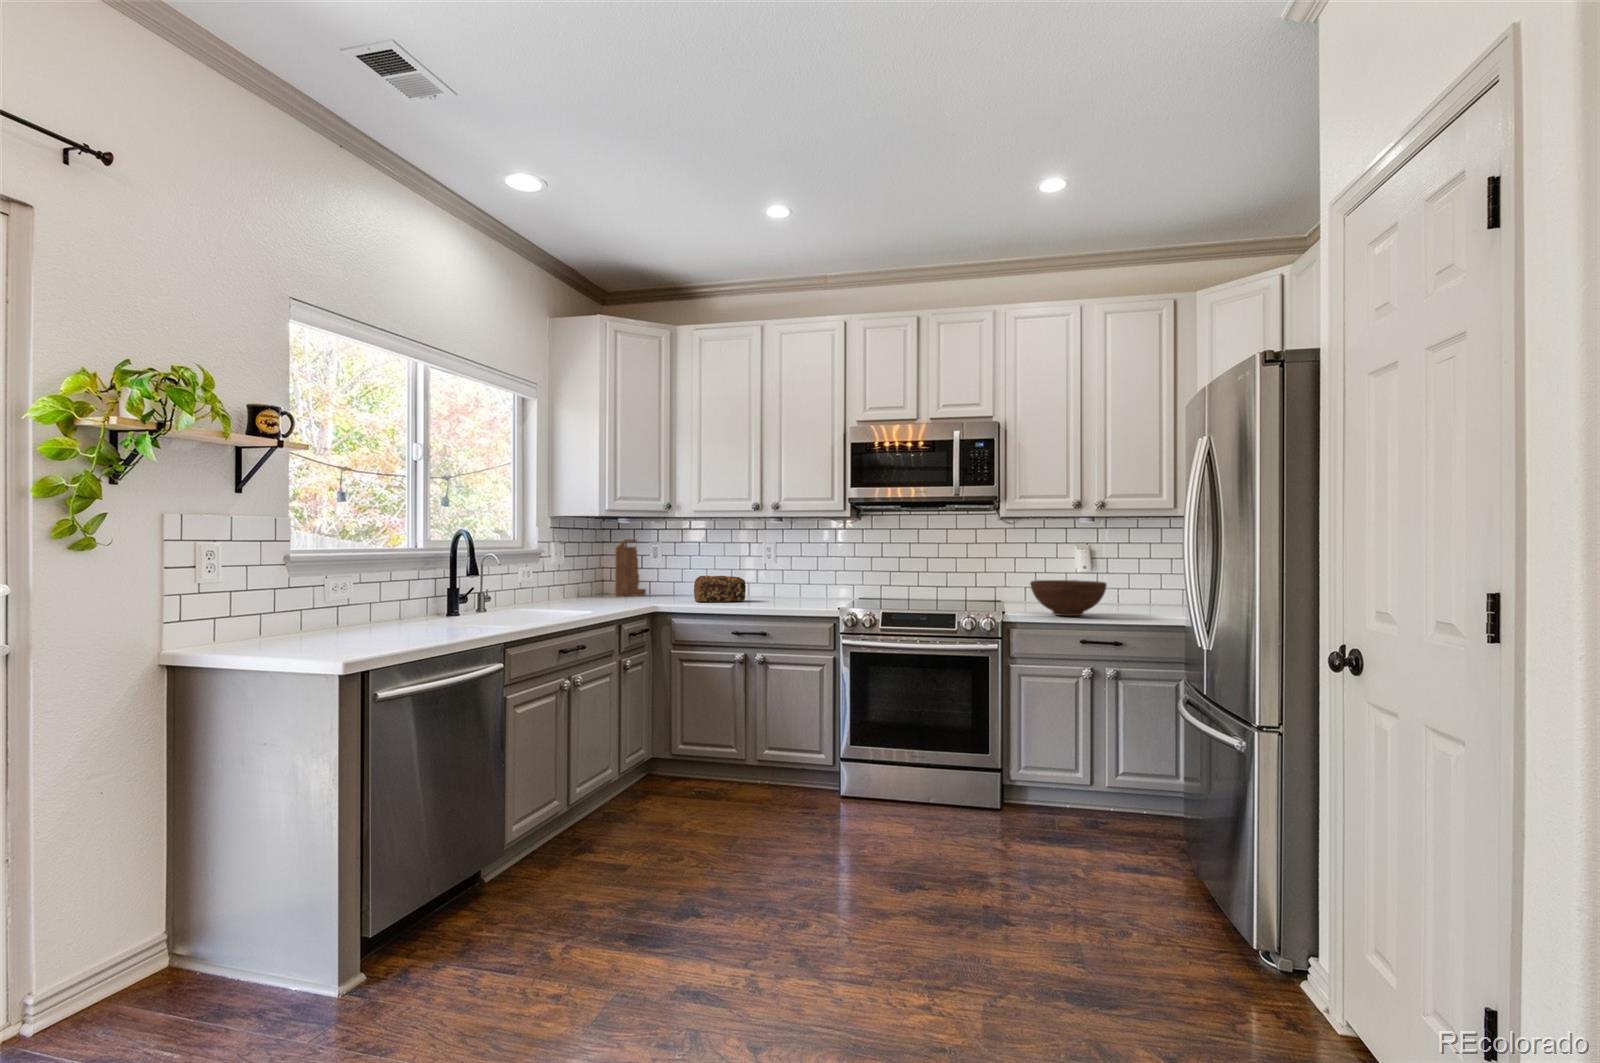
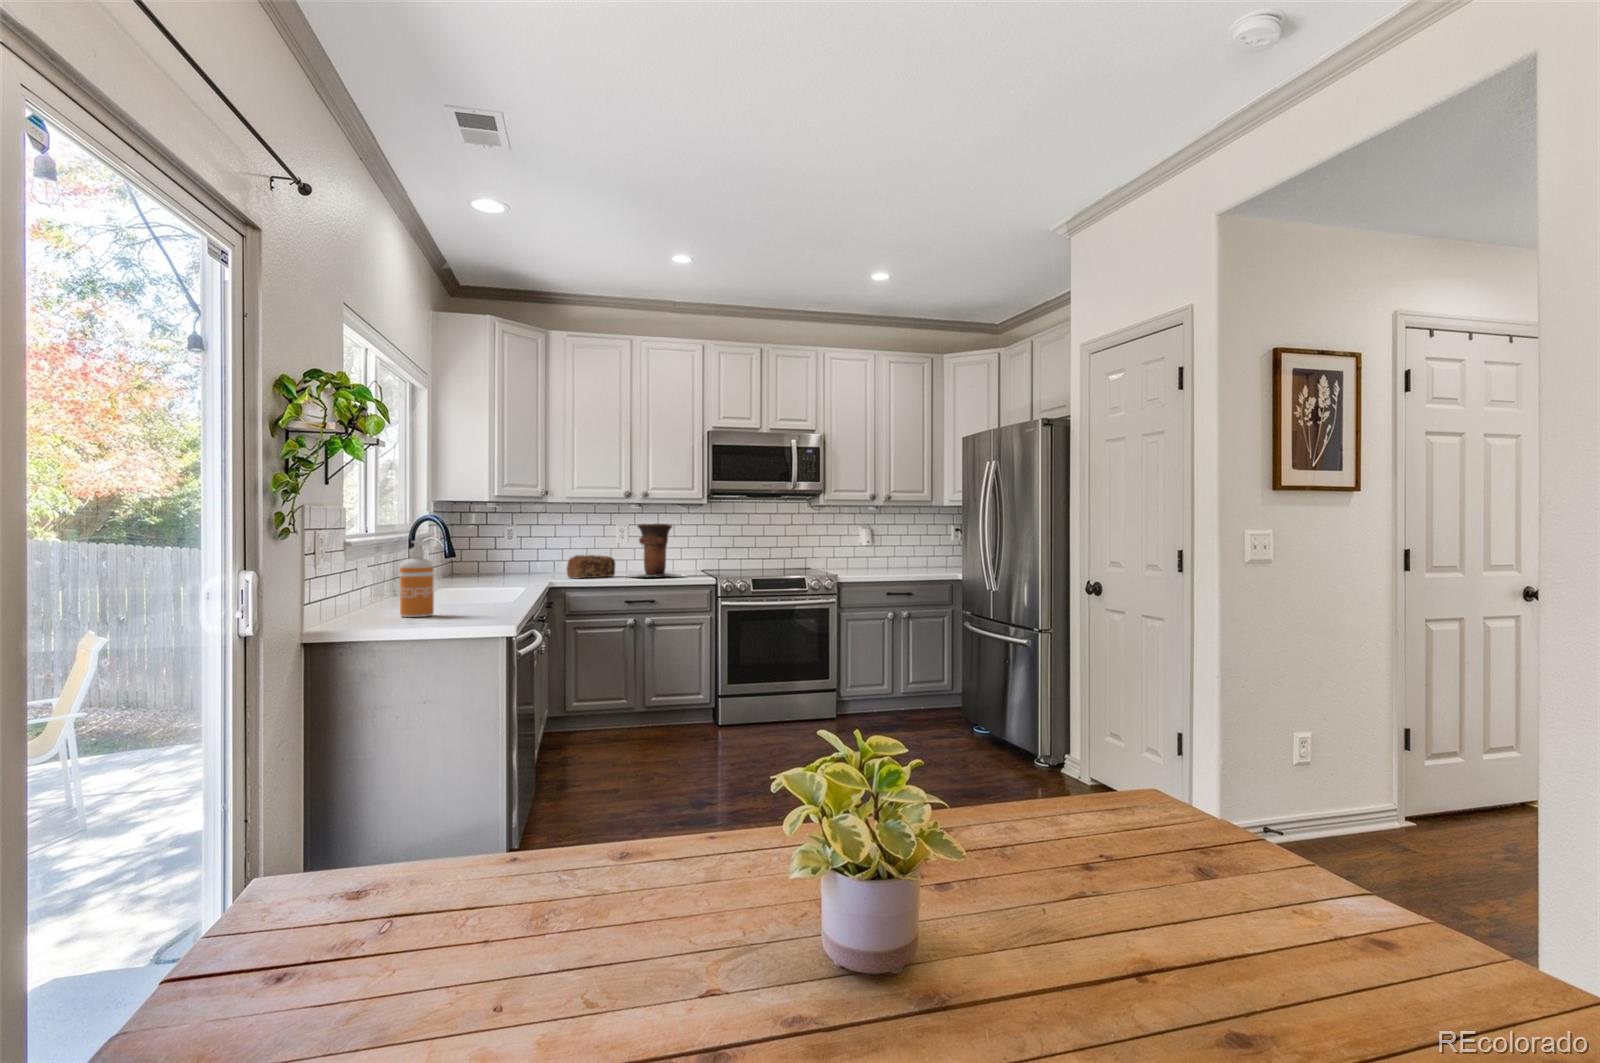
cutting board: present [615,539,646,596] -> none [473,524,498,578]
vase: none [754,541,815,604] -> present [636,524,675,577]
soap dispenser: none [252,567,294,654] -> present [400,541,434,617]
fruit bowl: present [1030,580,1107,616] -> none [851,551,902,576]

